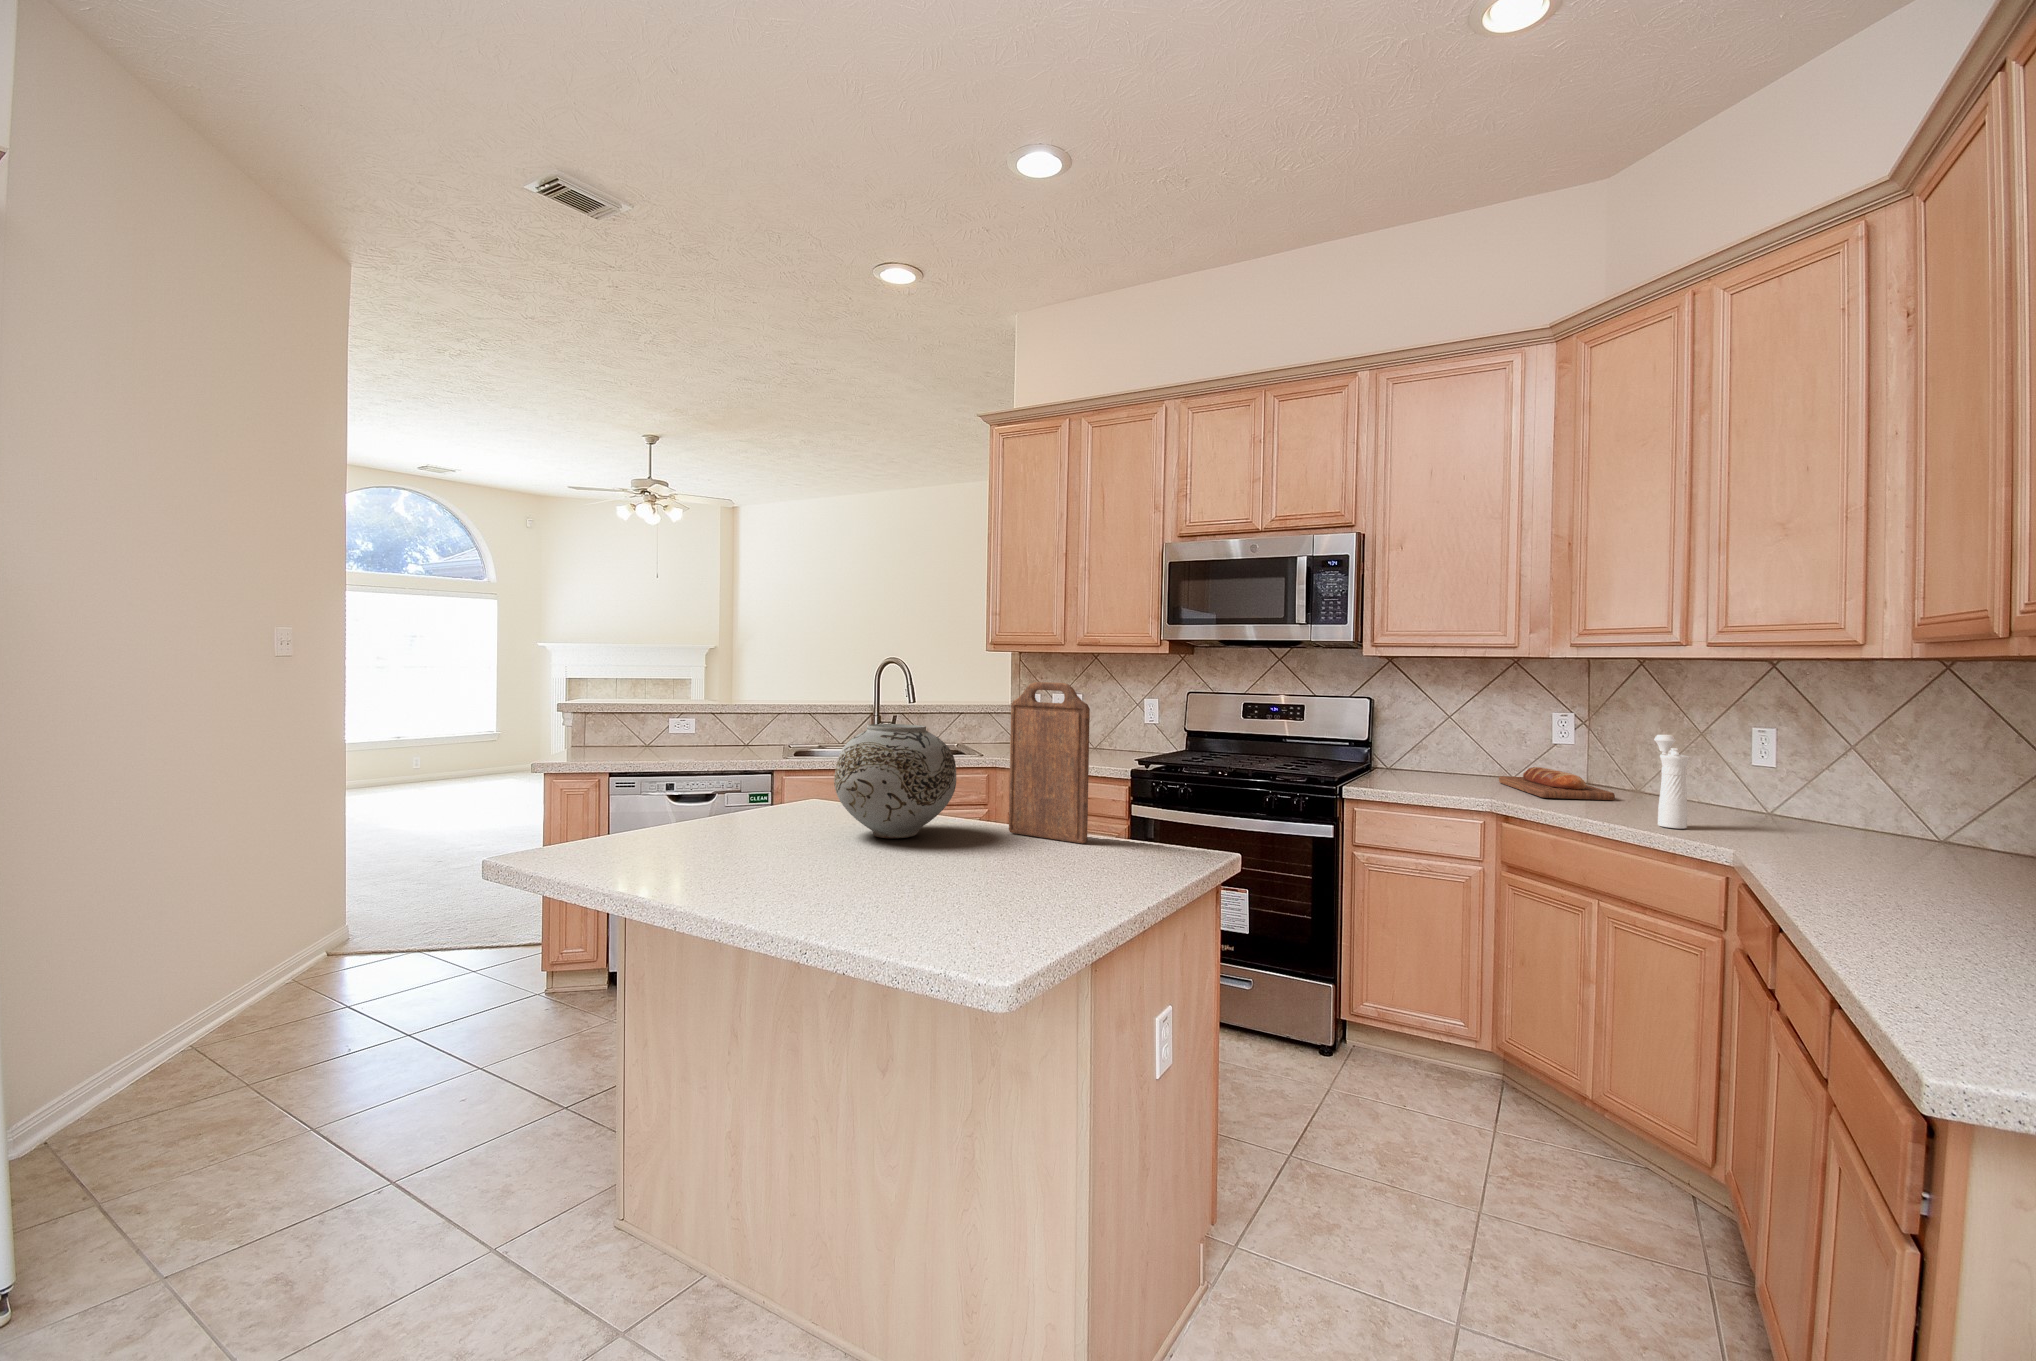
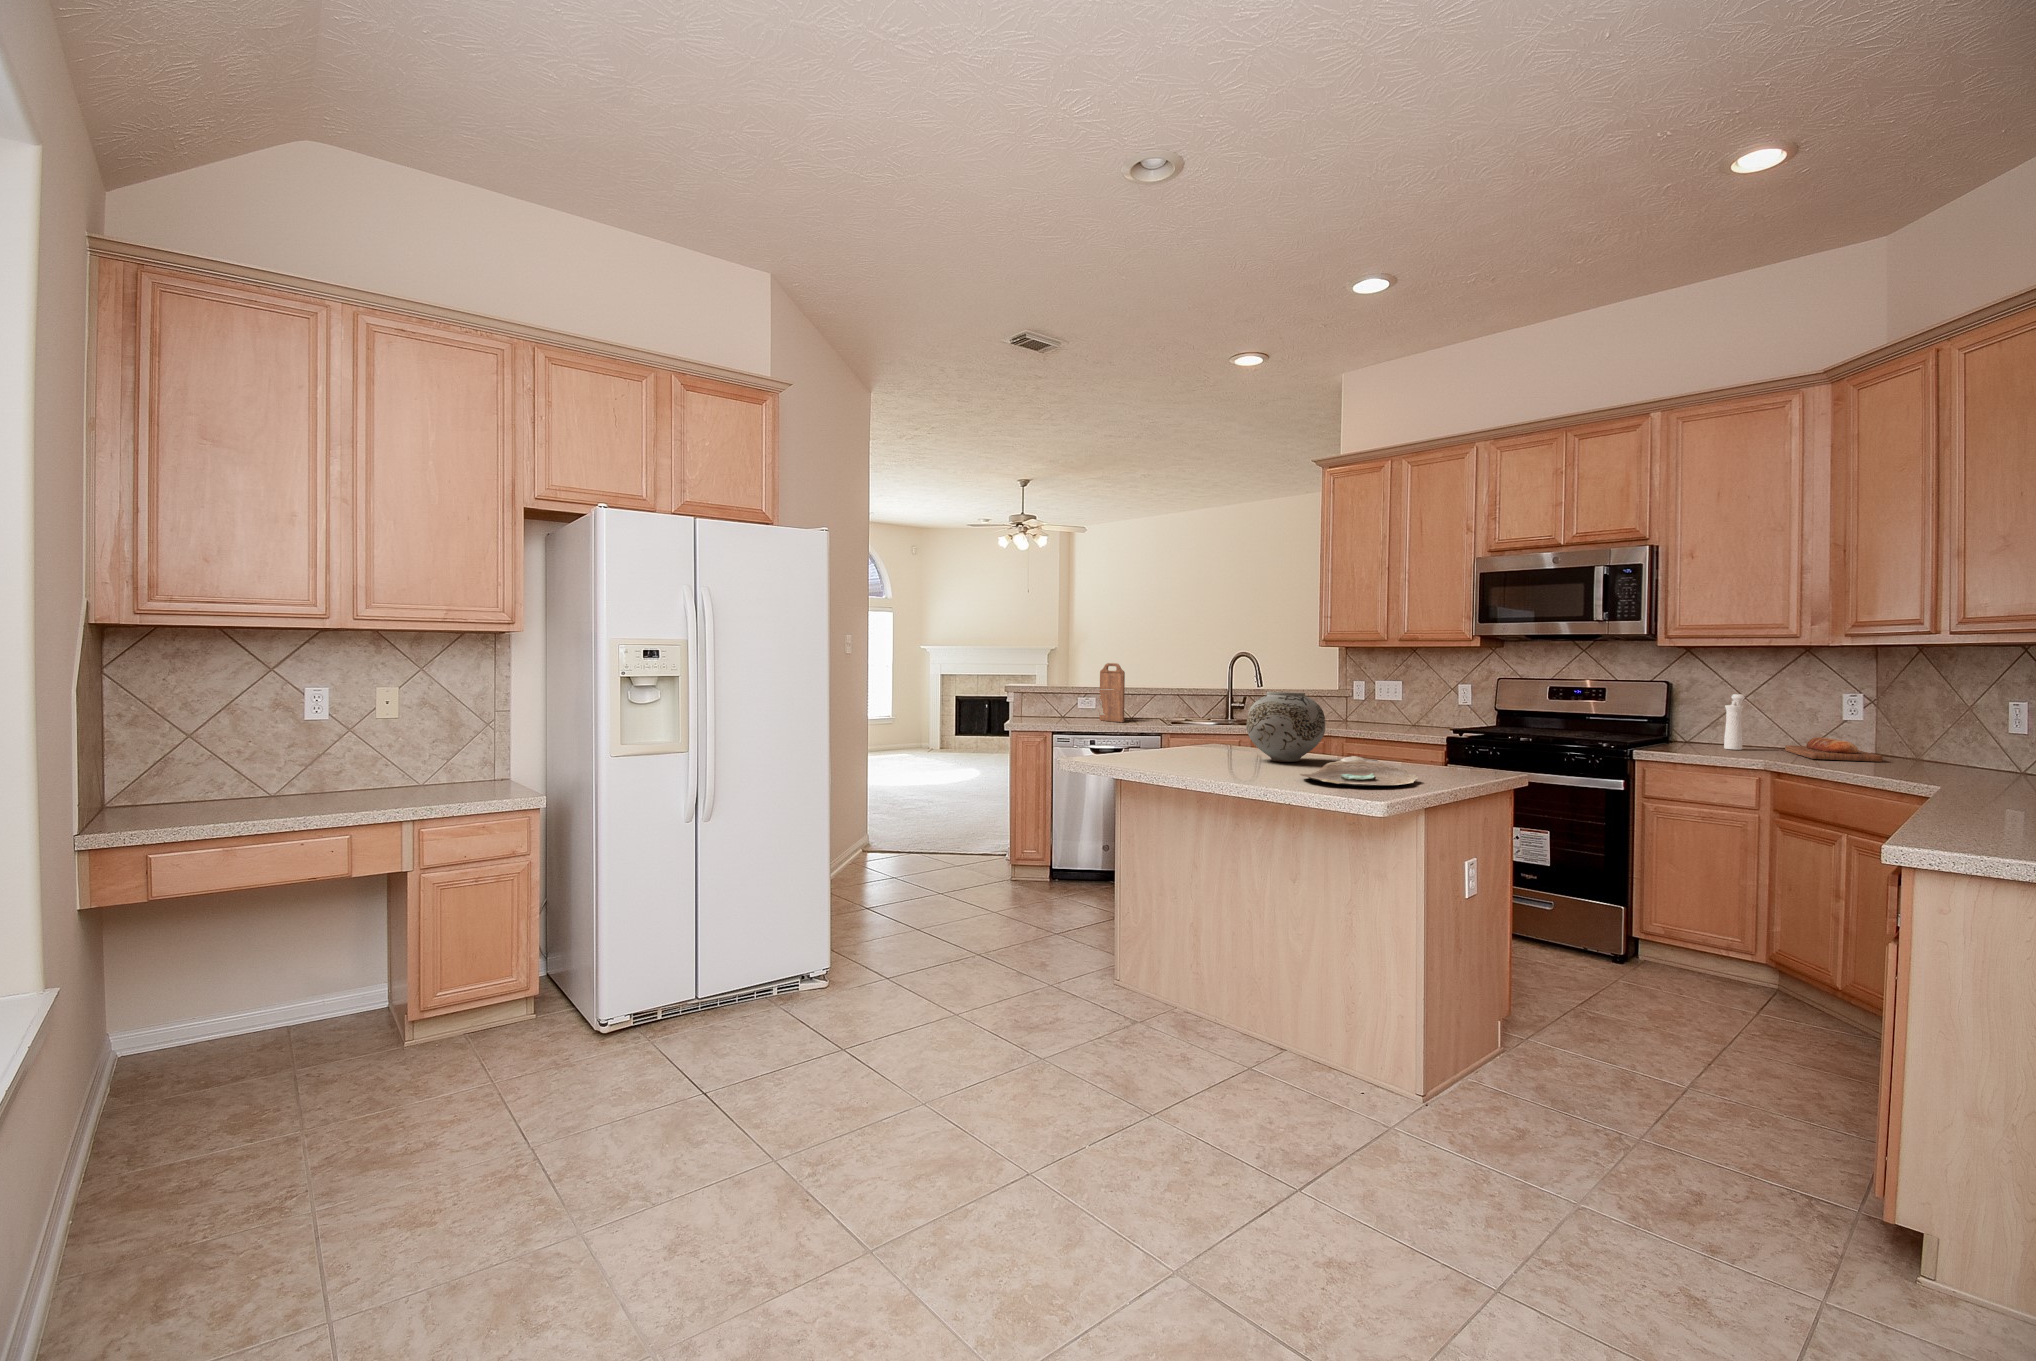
cutting board: present [1009,682,1090,843] -> present [1099,663,1125,722]
pepper mill: present [1654,735,1690,829] -> present [1724,694,1745,750]
decorative bowl: none [887,839,1088,918] -> present [1300,756,1418,786]

